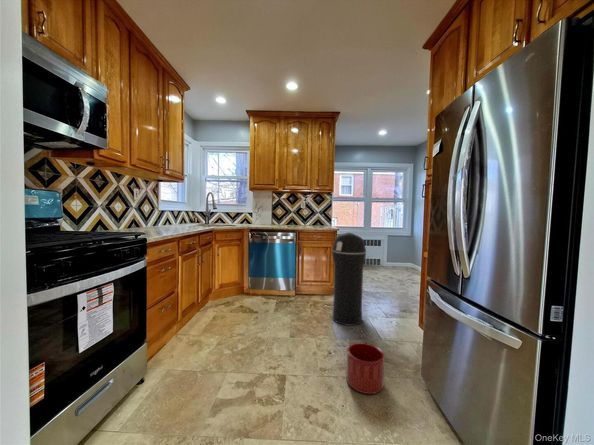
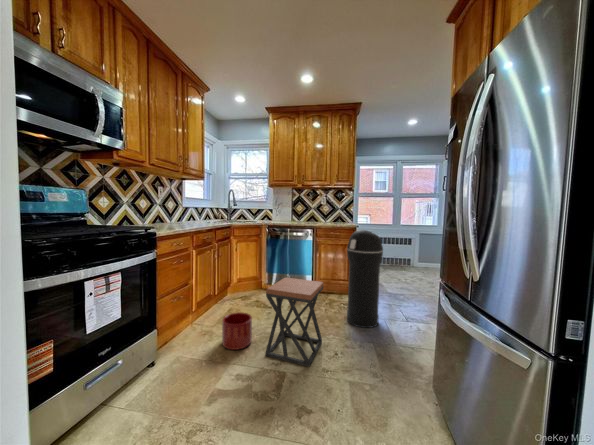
stool: none [261,281,315,368] -> present [265,277,323,367]
planter: present [346,342,384,394] -> present [222,312,252,350]

